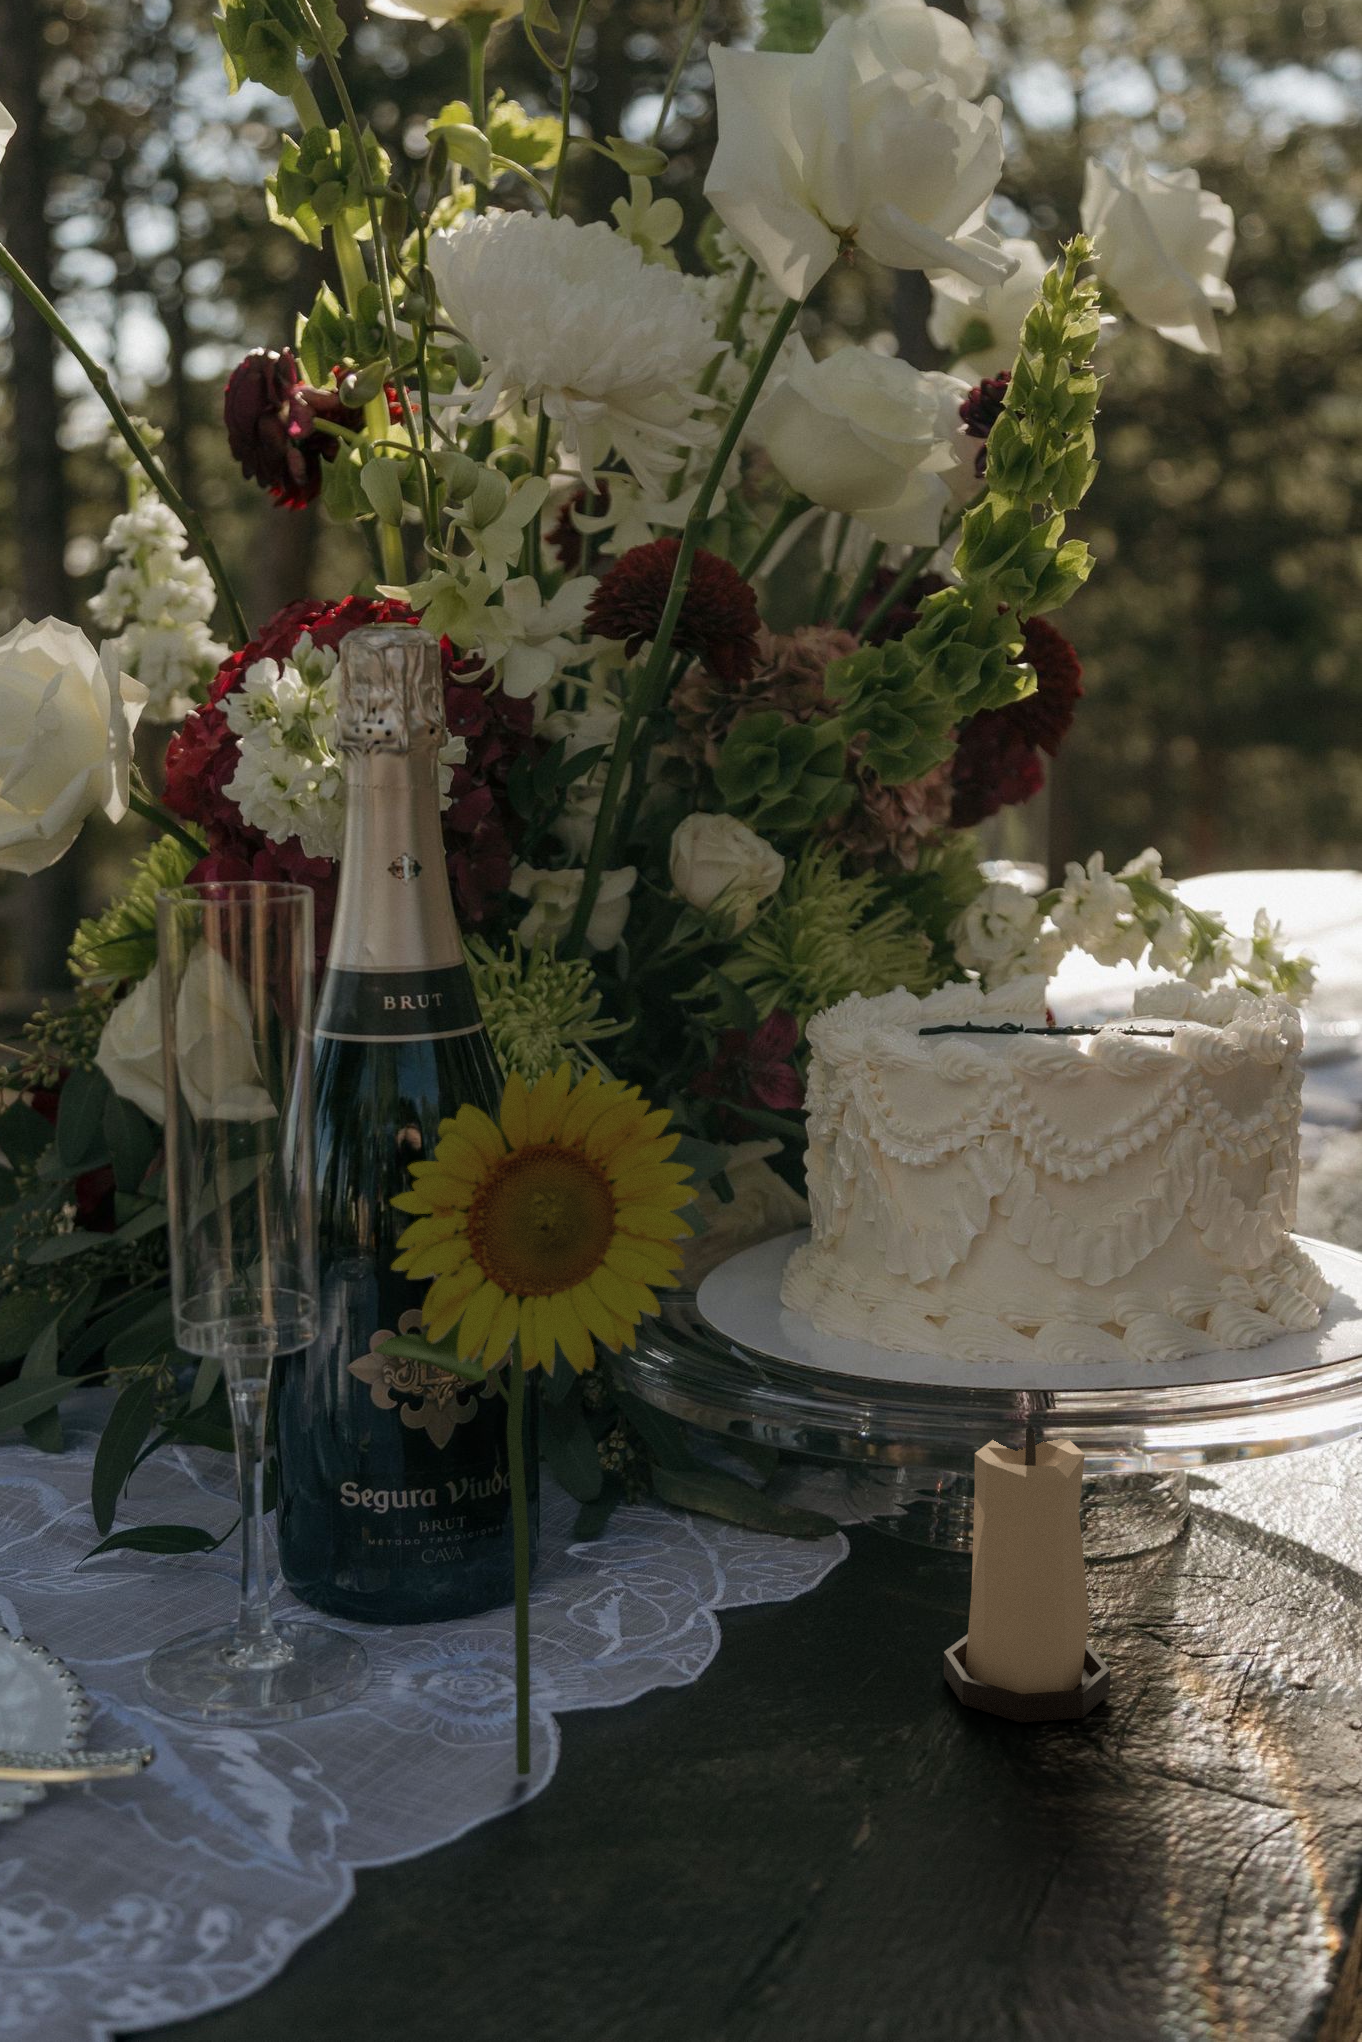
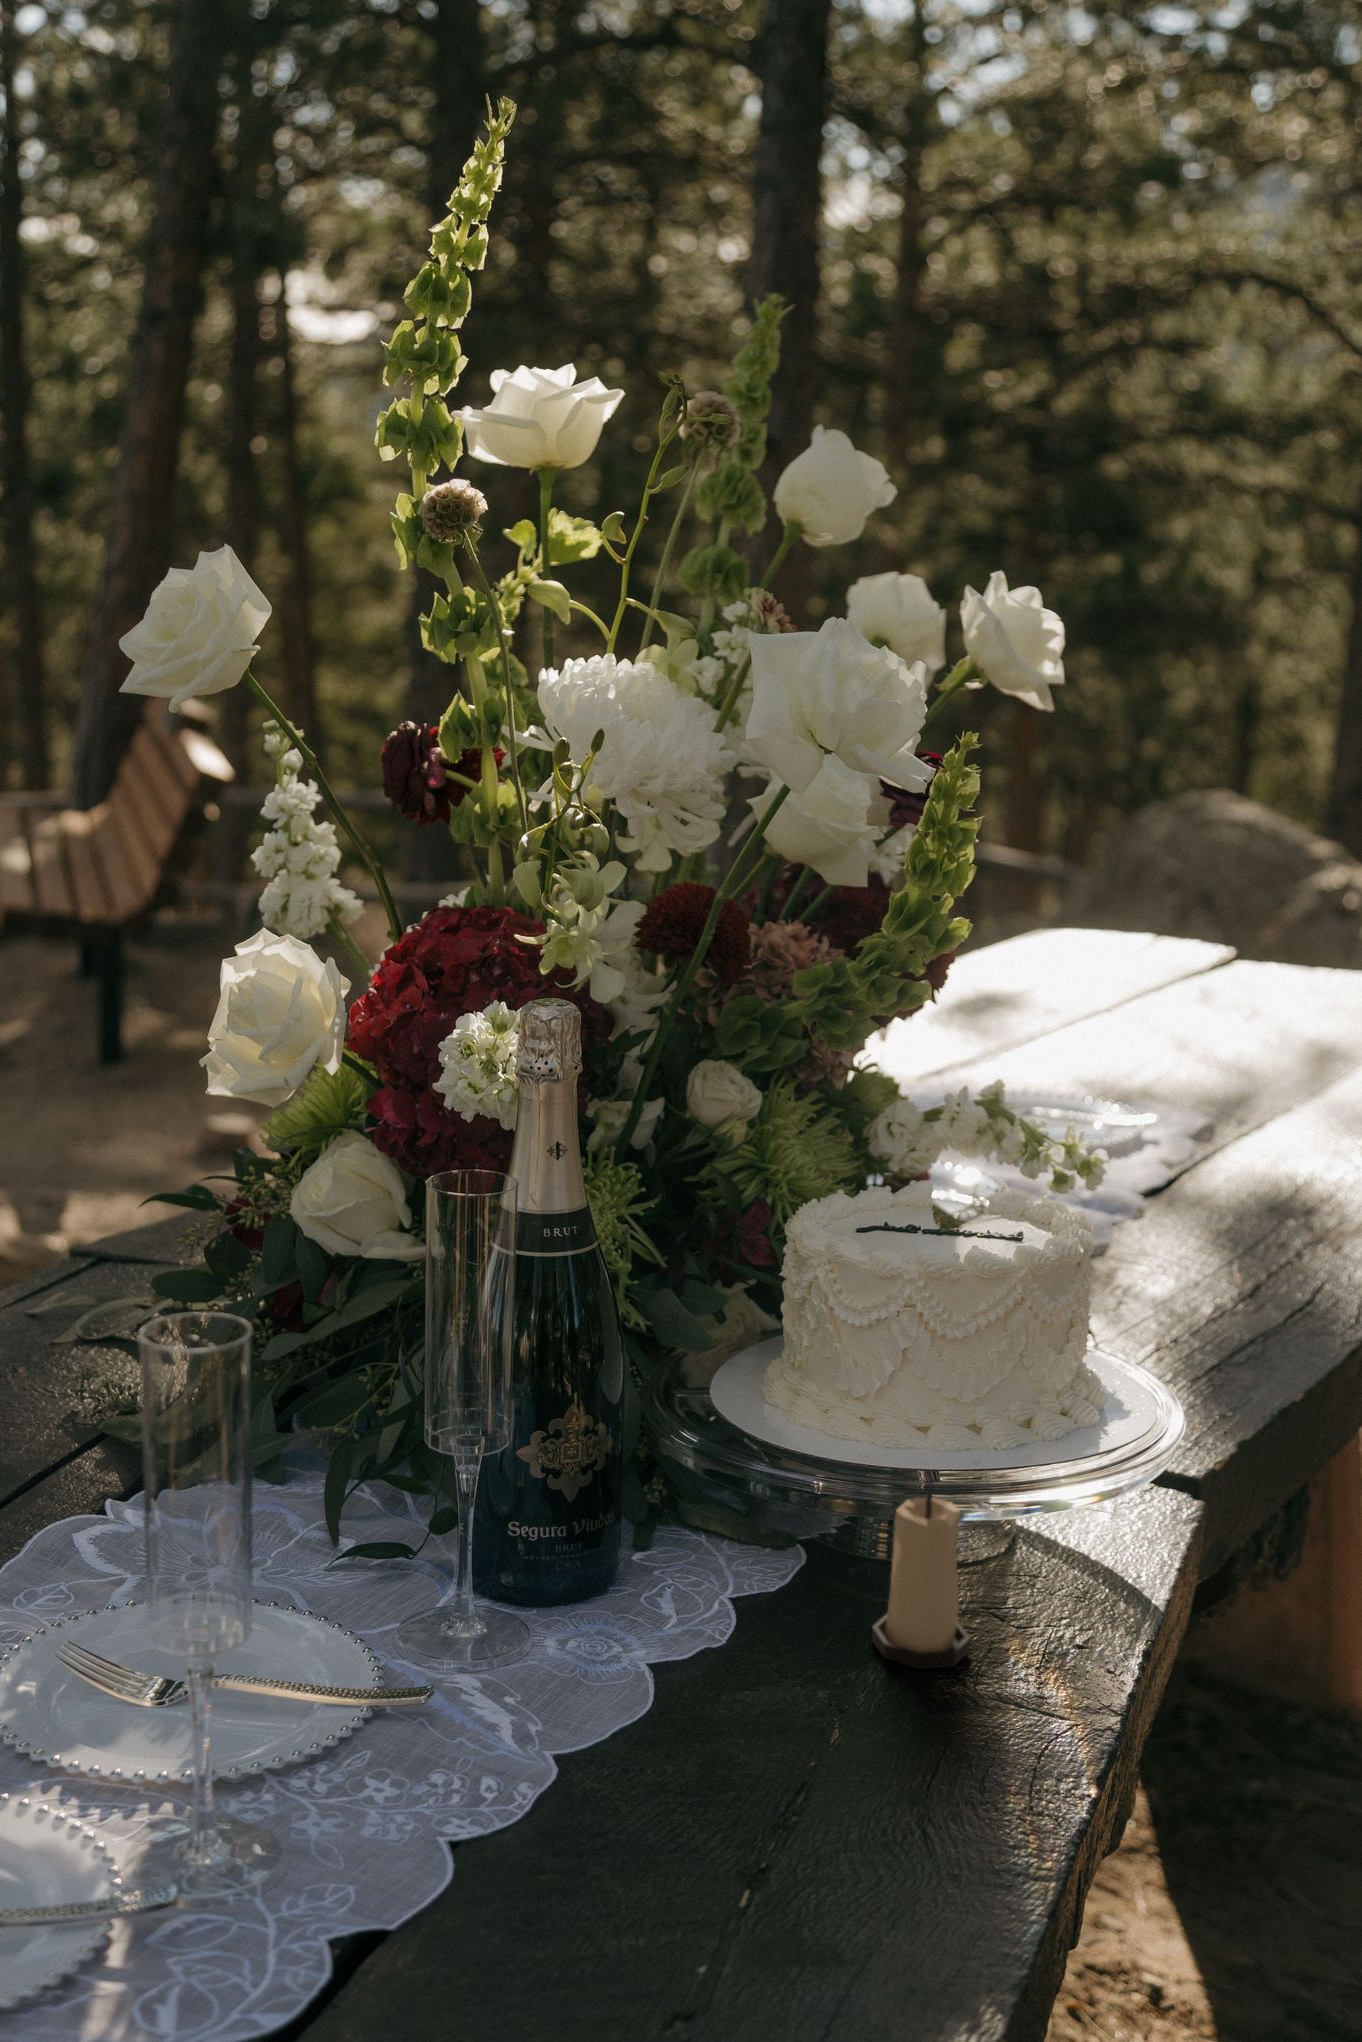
flower: present [374,1061,699,1775] -> none [564,1303,757,1702]

